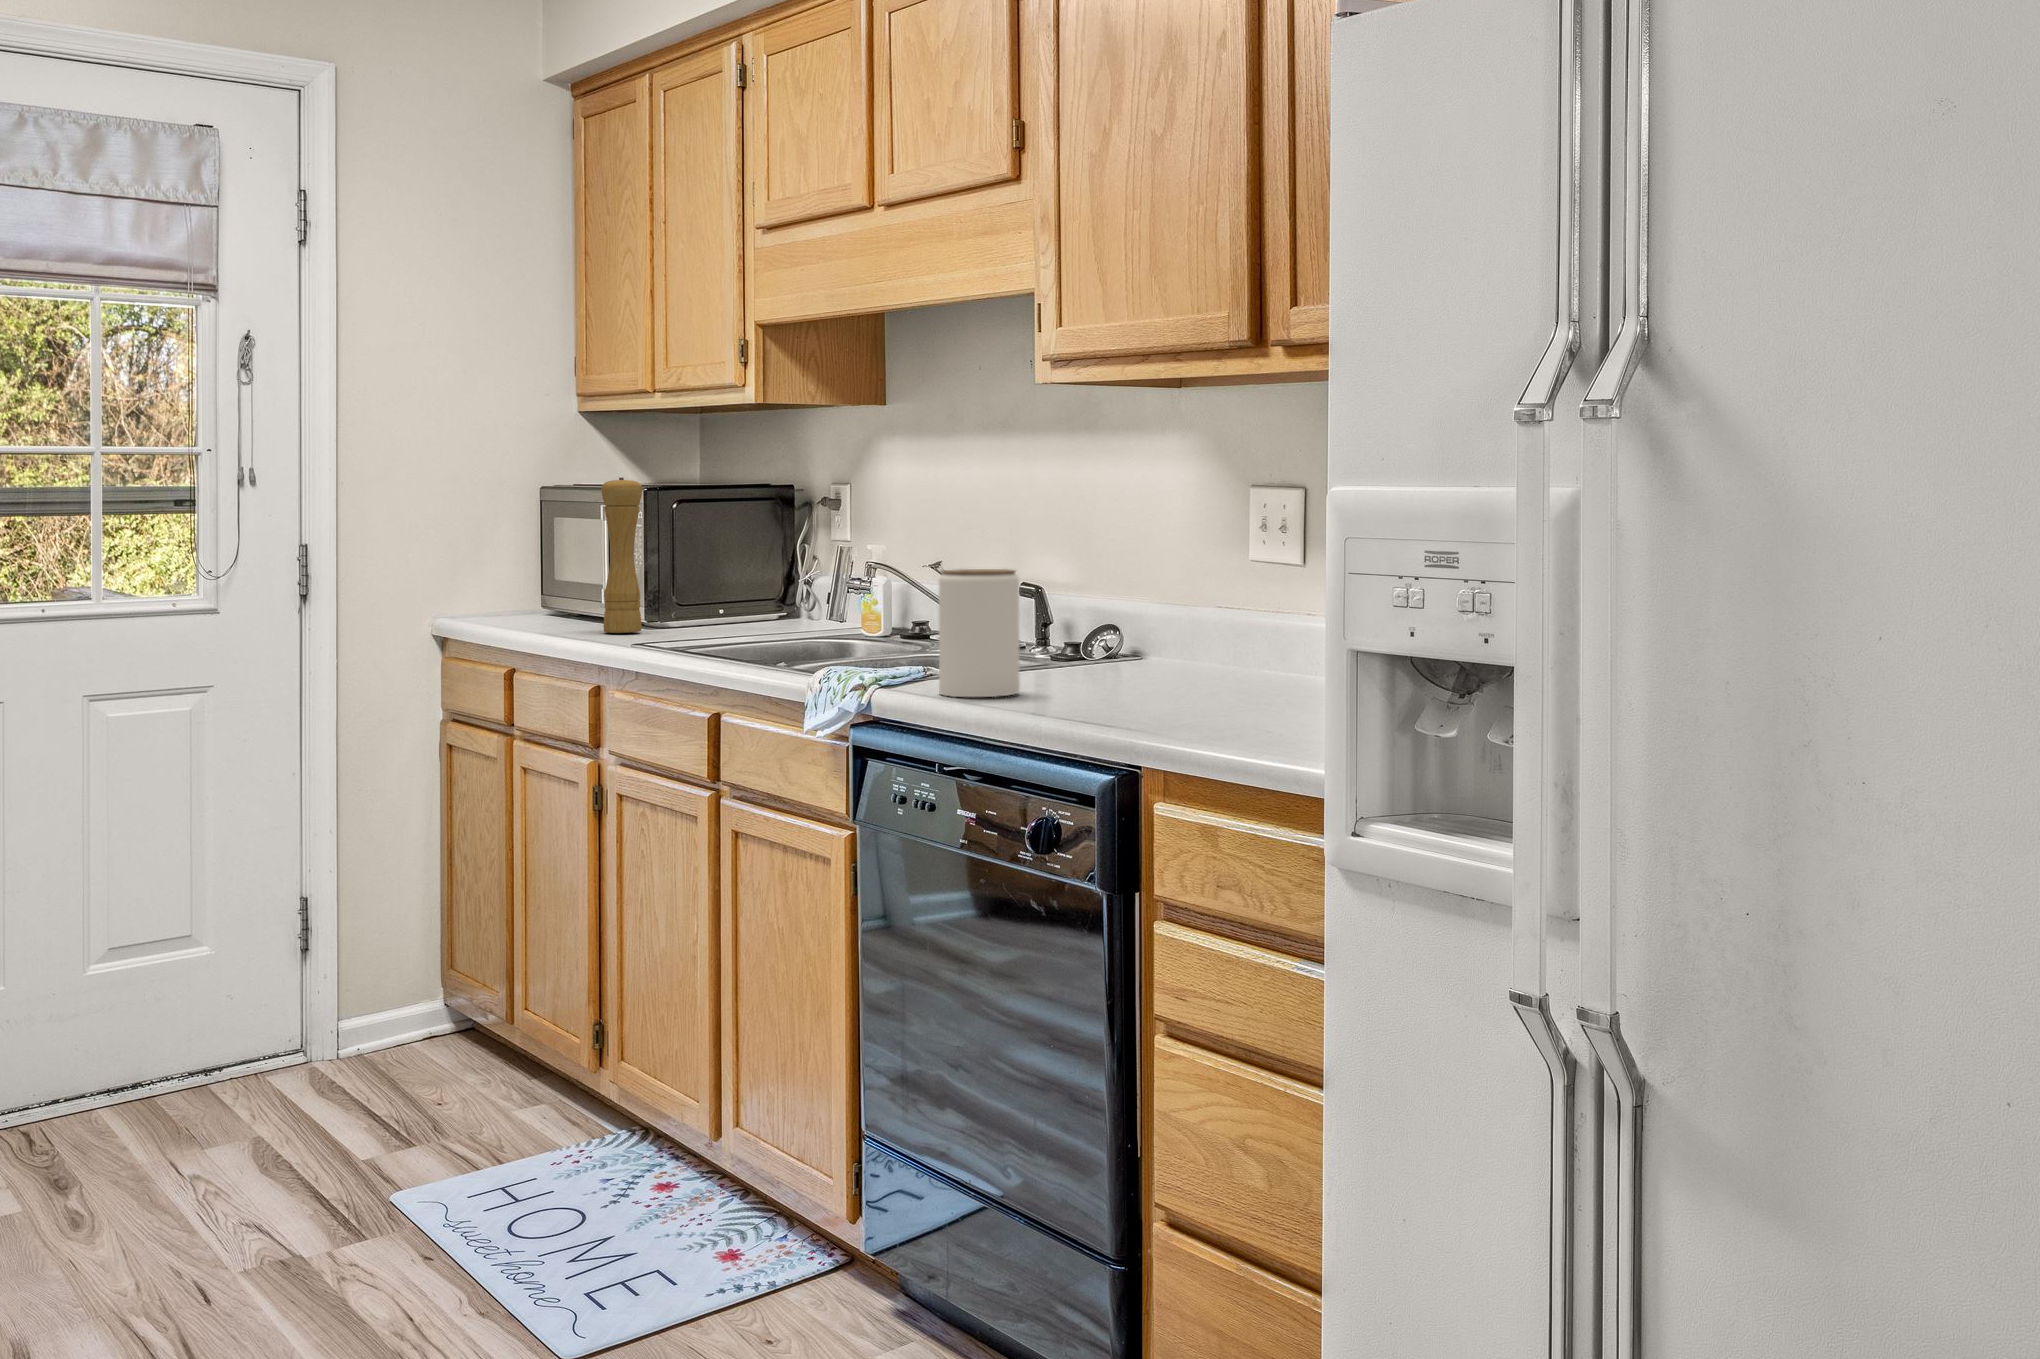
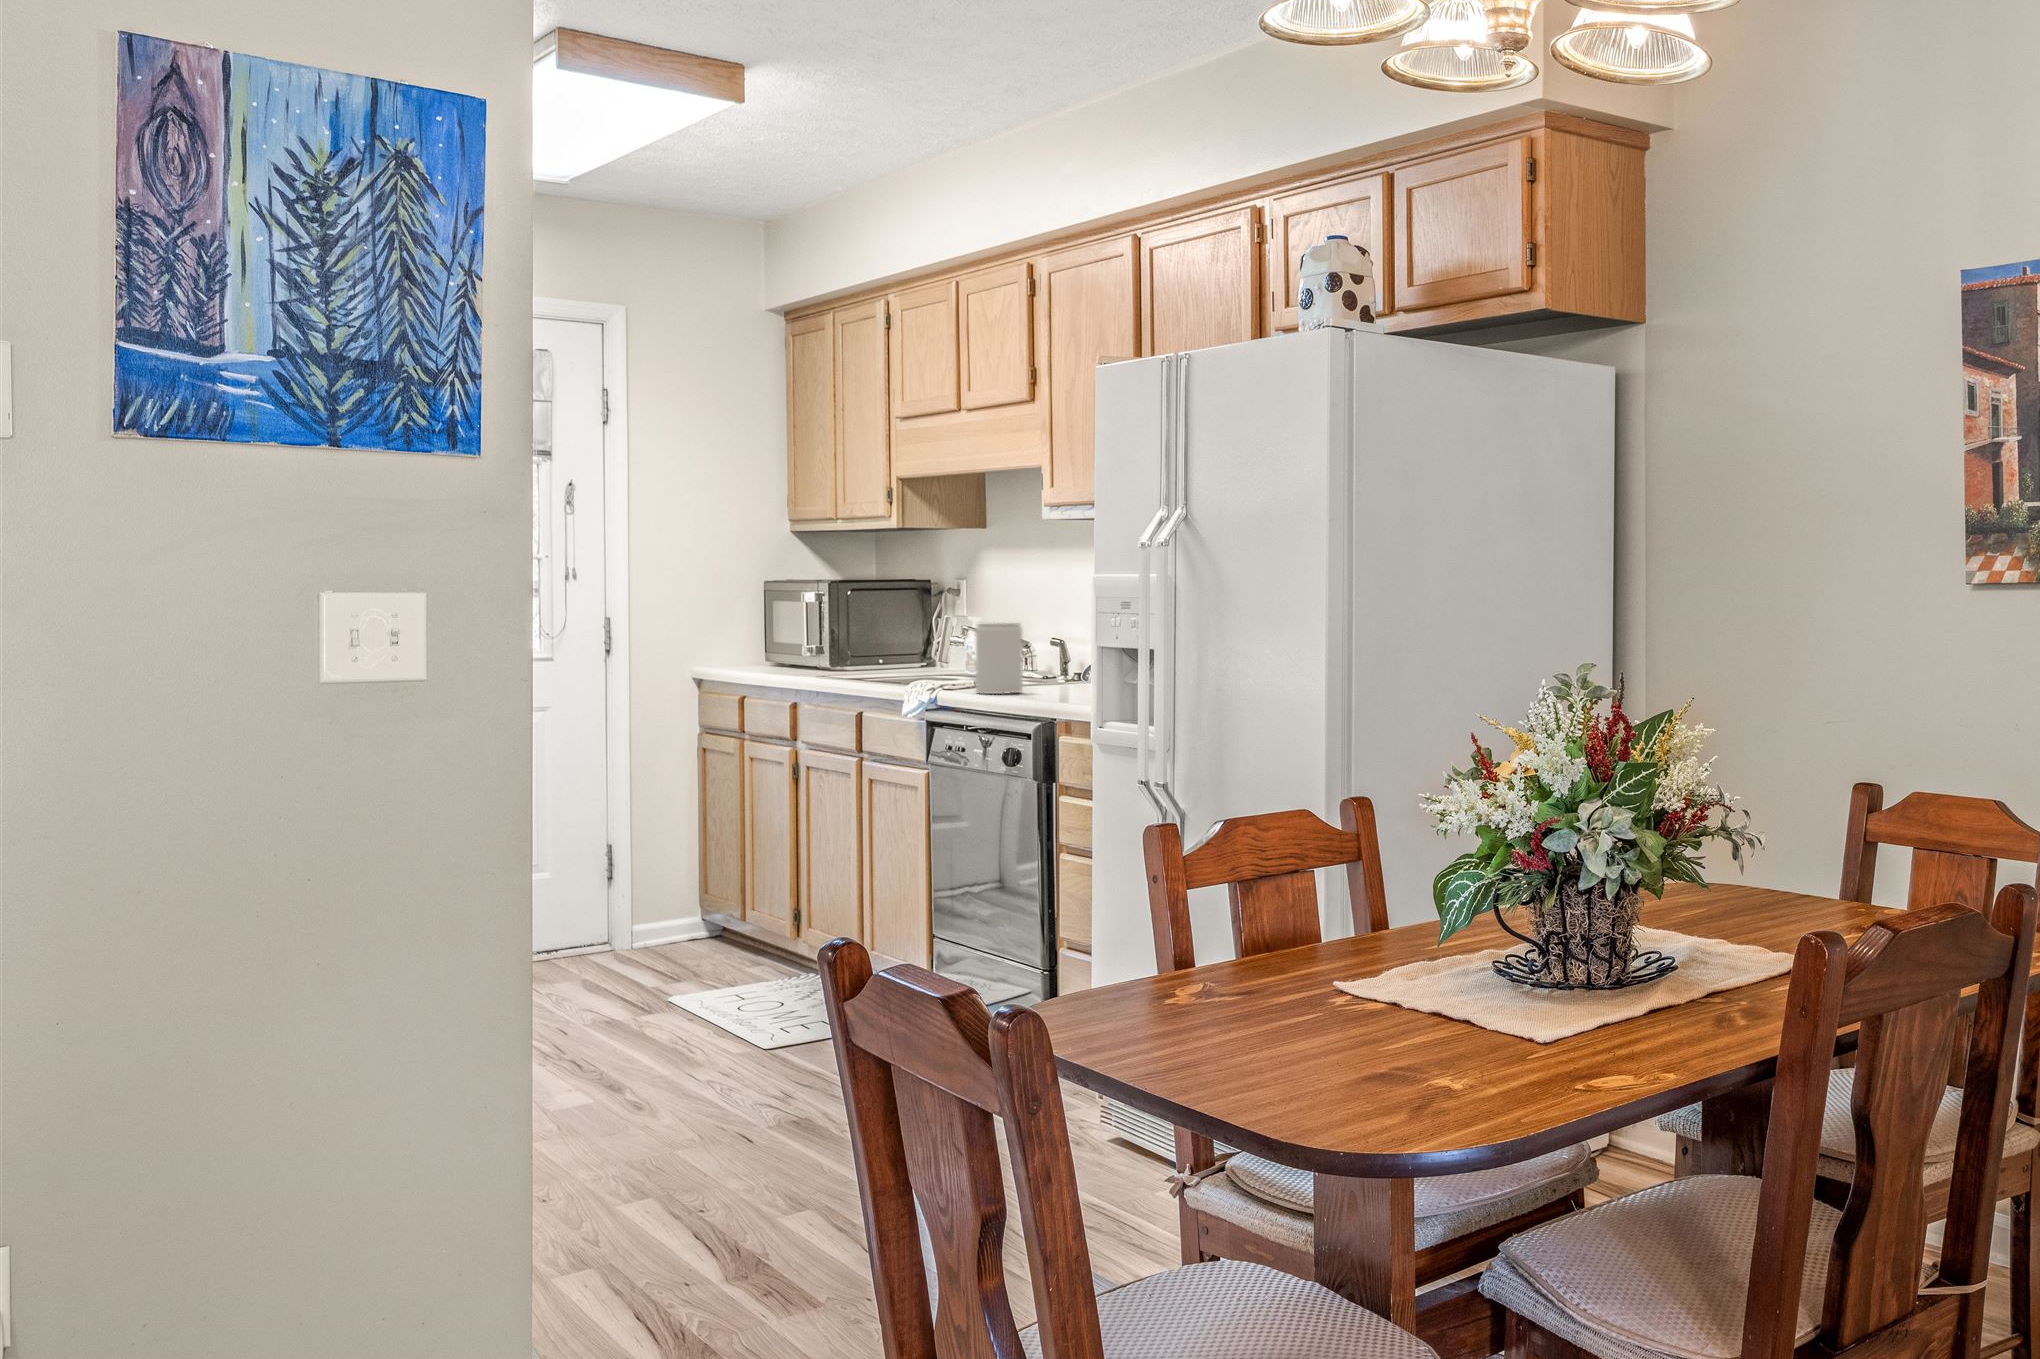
pepper mill: present [601,478,642,633] -> none [799,574,825,671]

